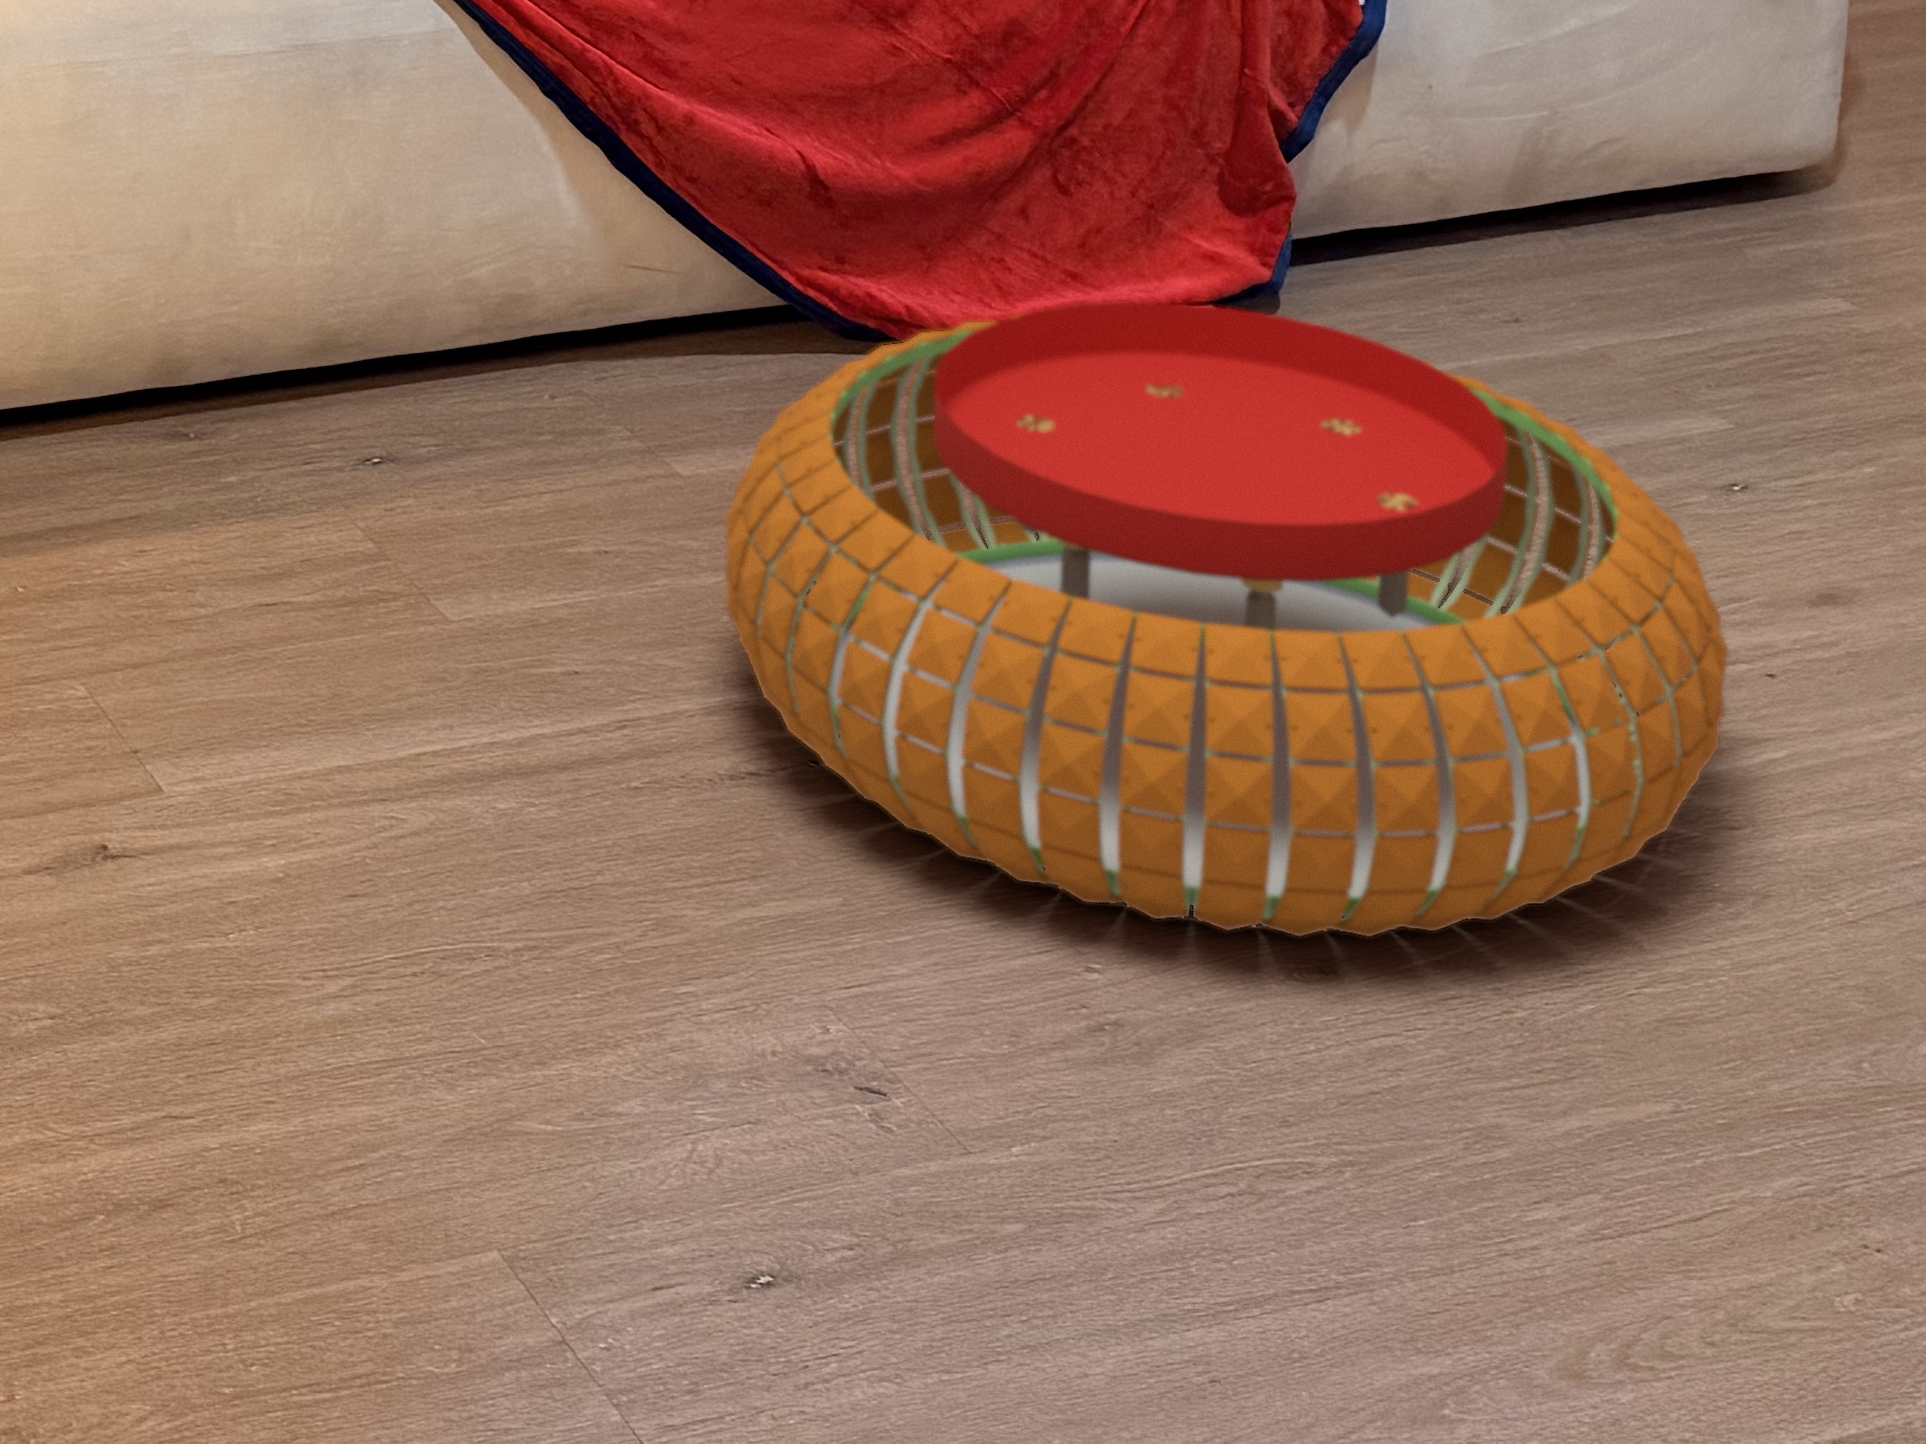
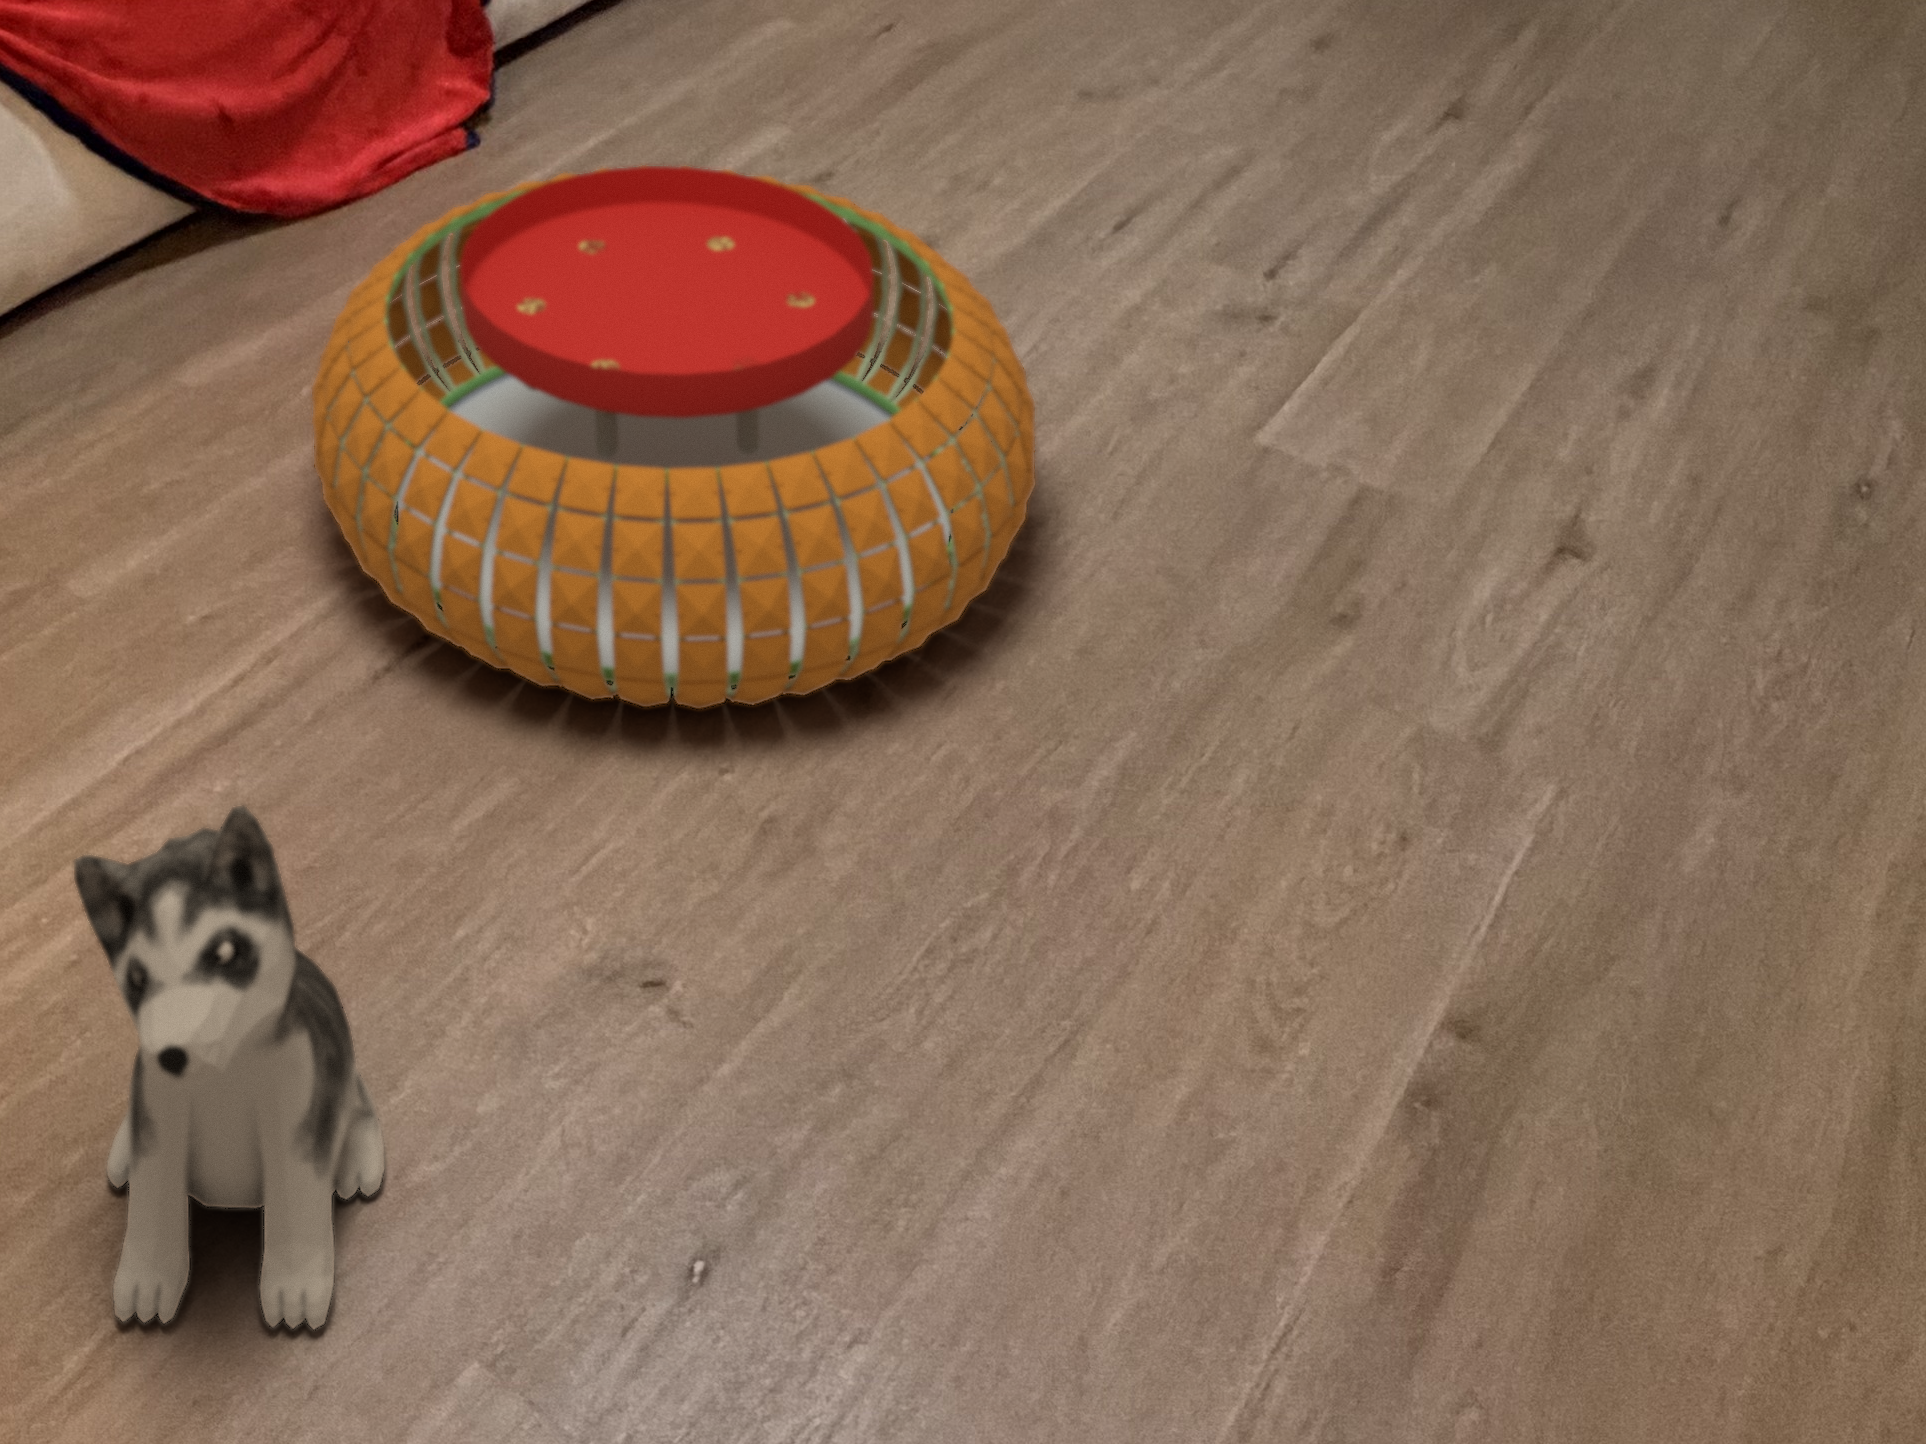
plush toy: none [175,654,499,1175] -> present [74,806,385,1329]

